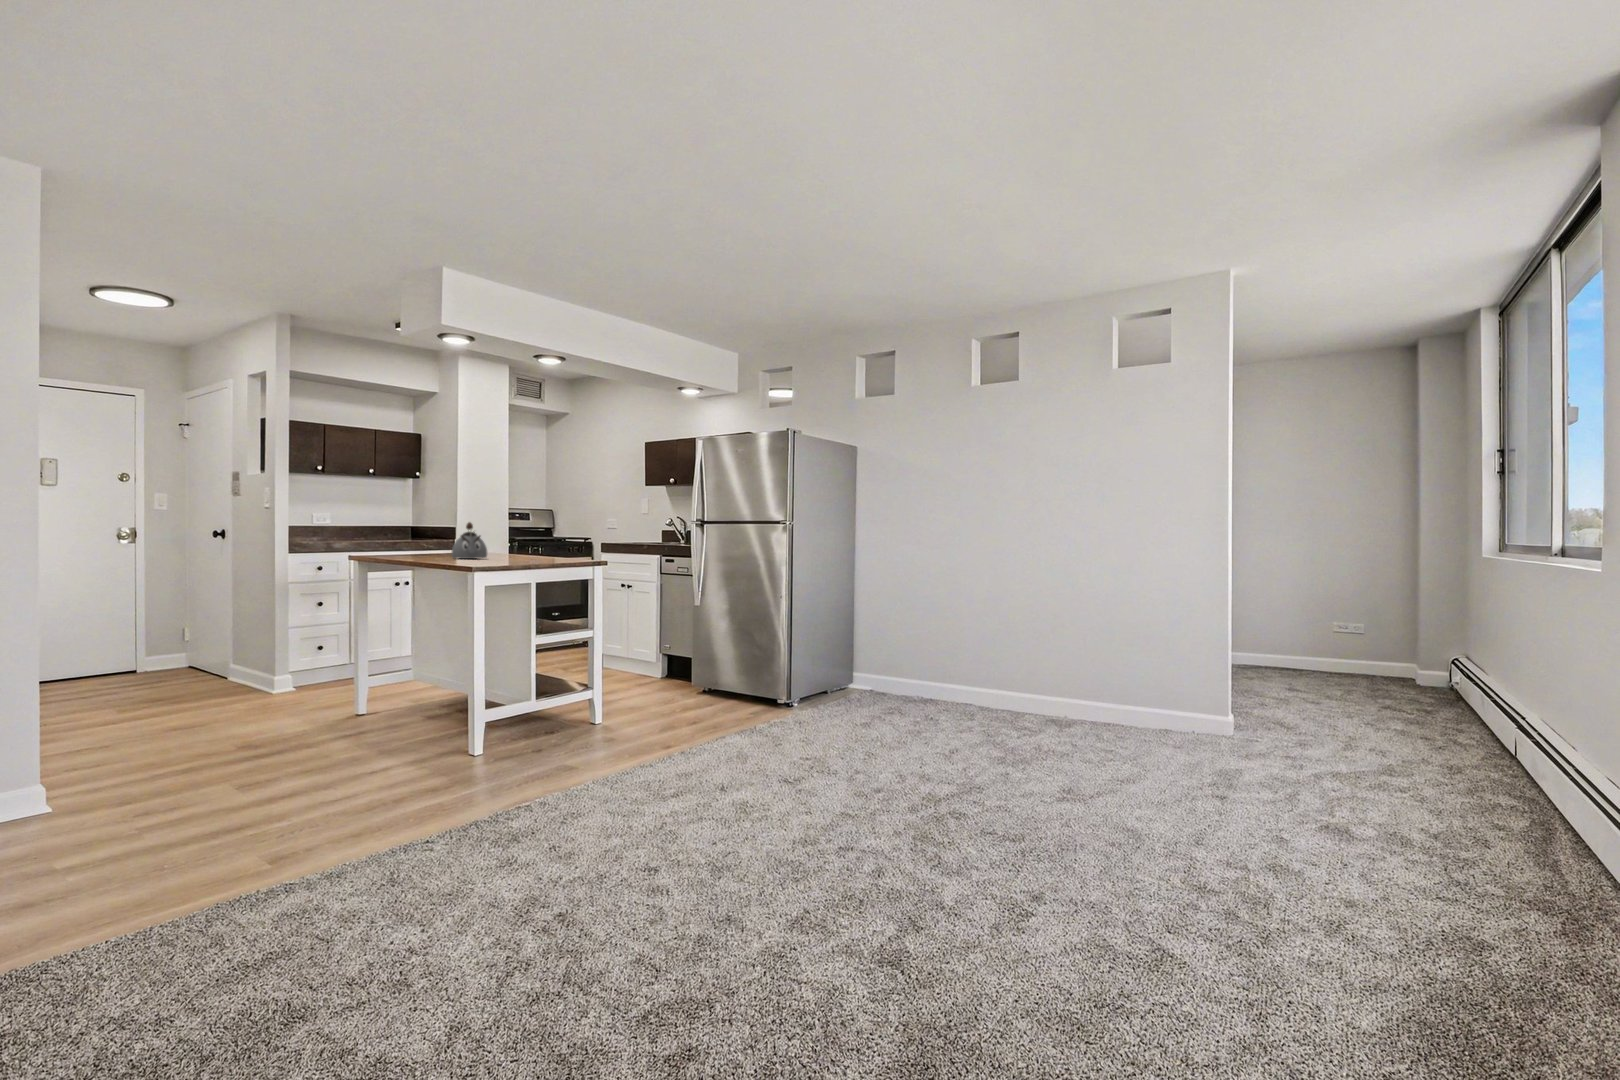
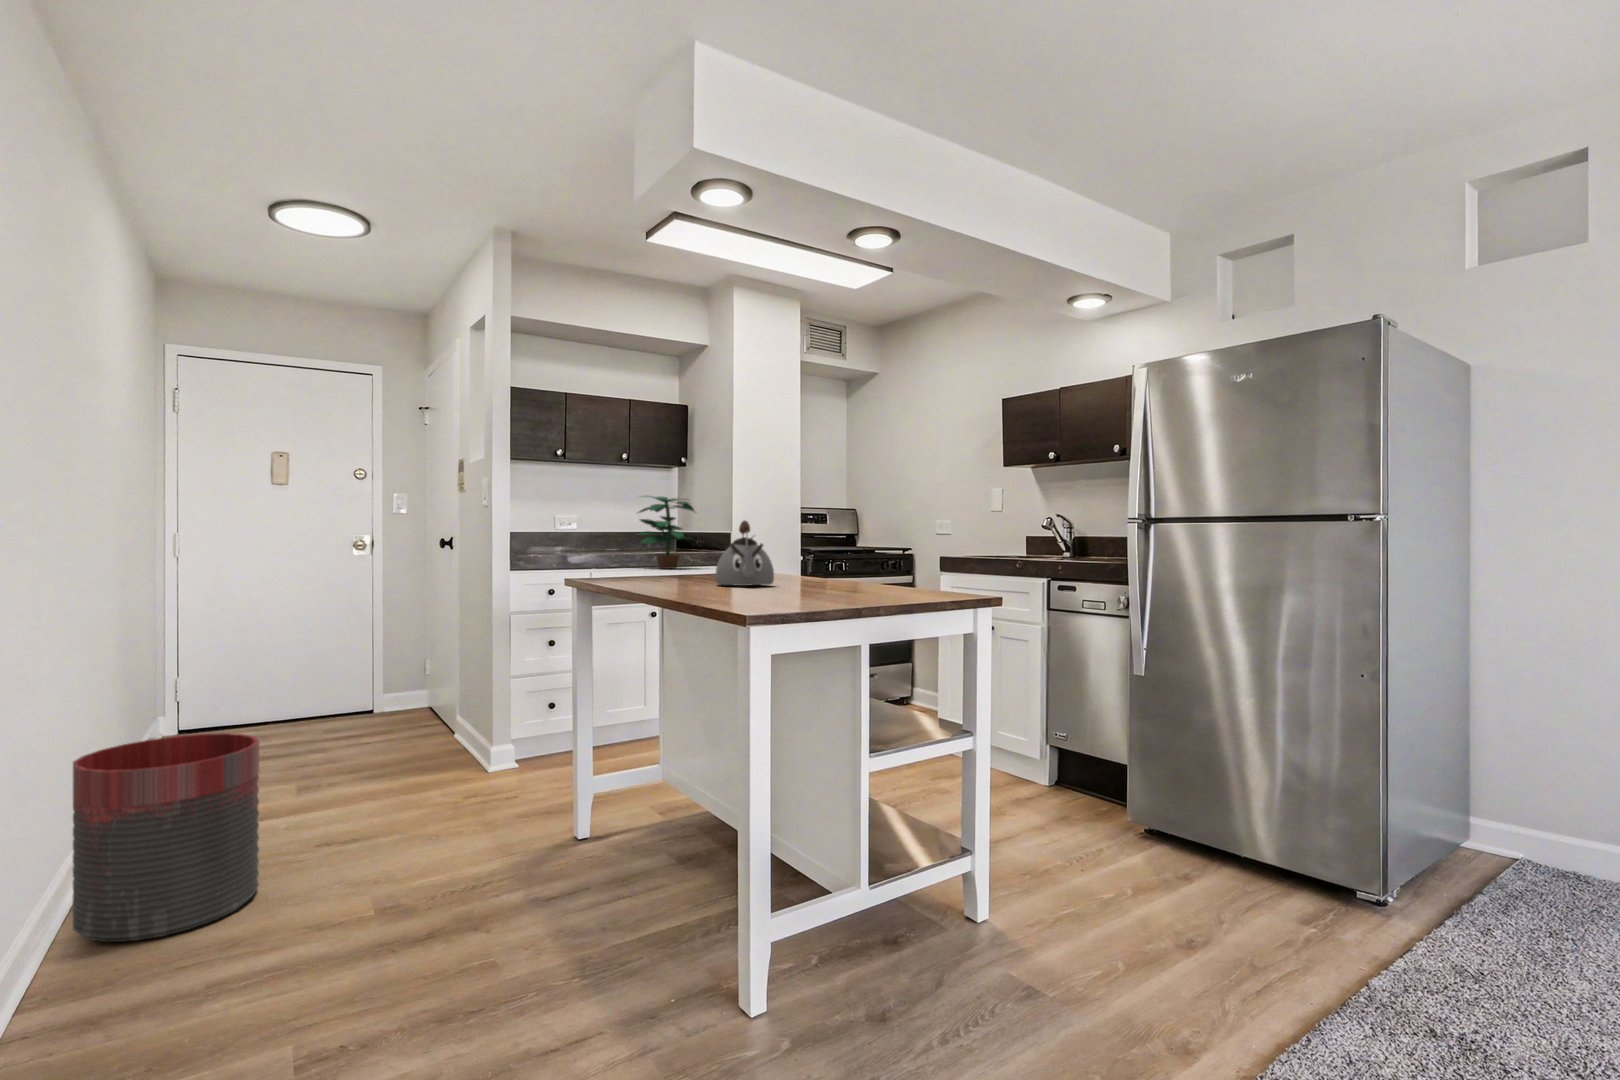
potted plant: none [383,502,431,552] -> present [638,497,694,569]
trash can: none [30,653,150,768] -> present [73,733,259,942]

